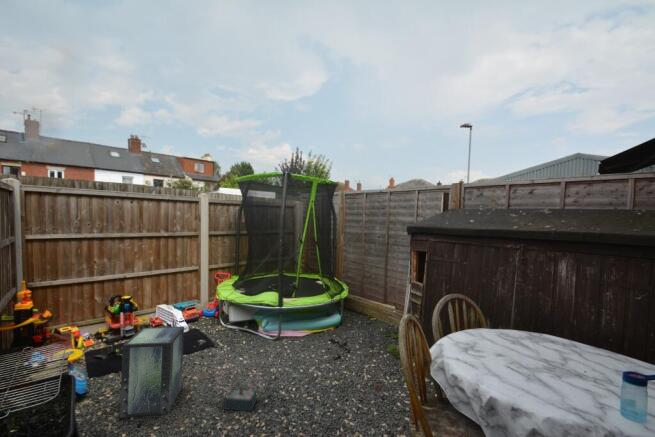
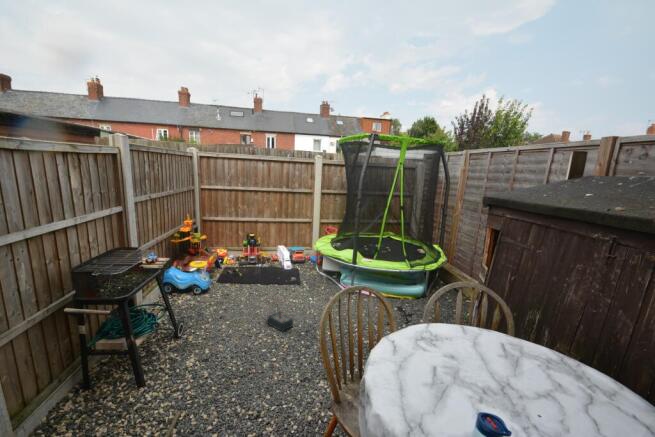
storage box: present [120,326,184,418] -> none [214,254,258,314]

